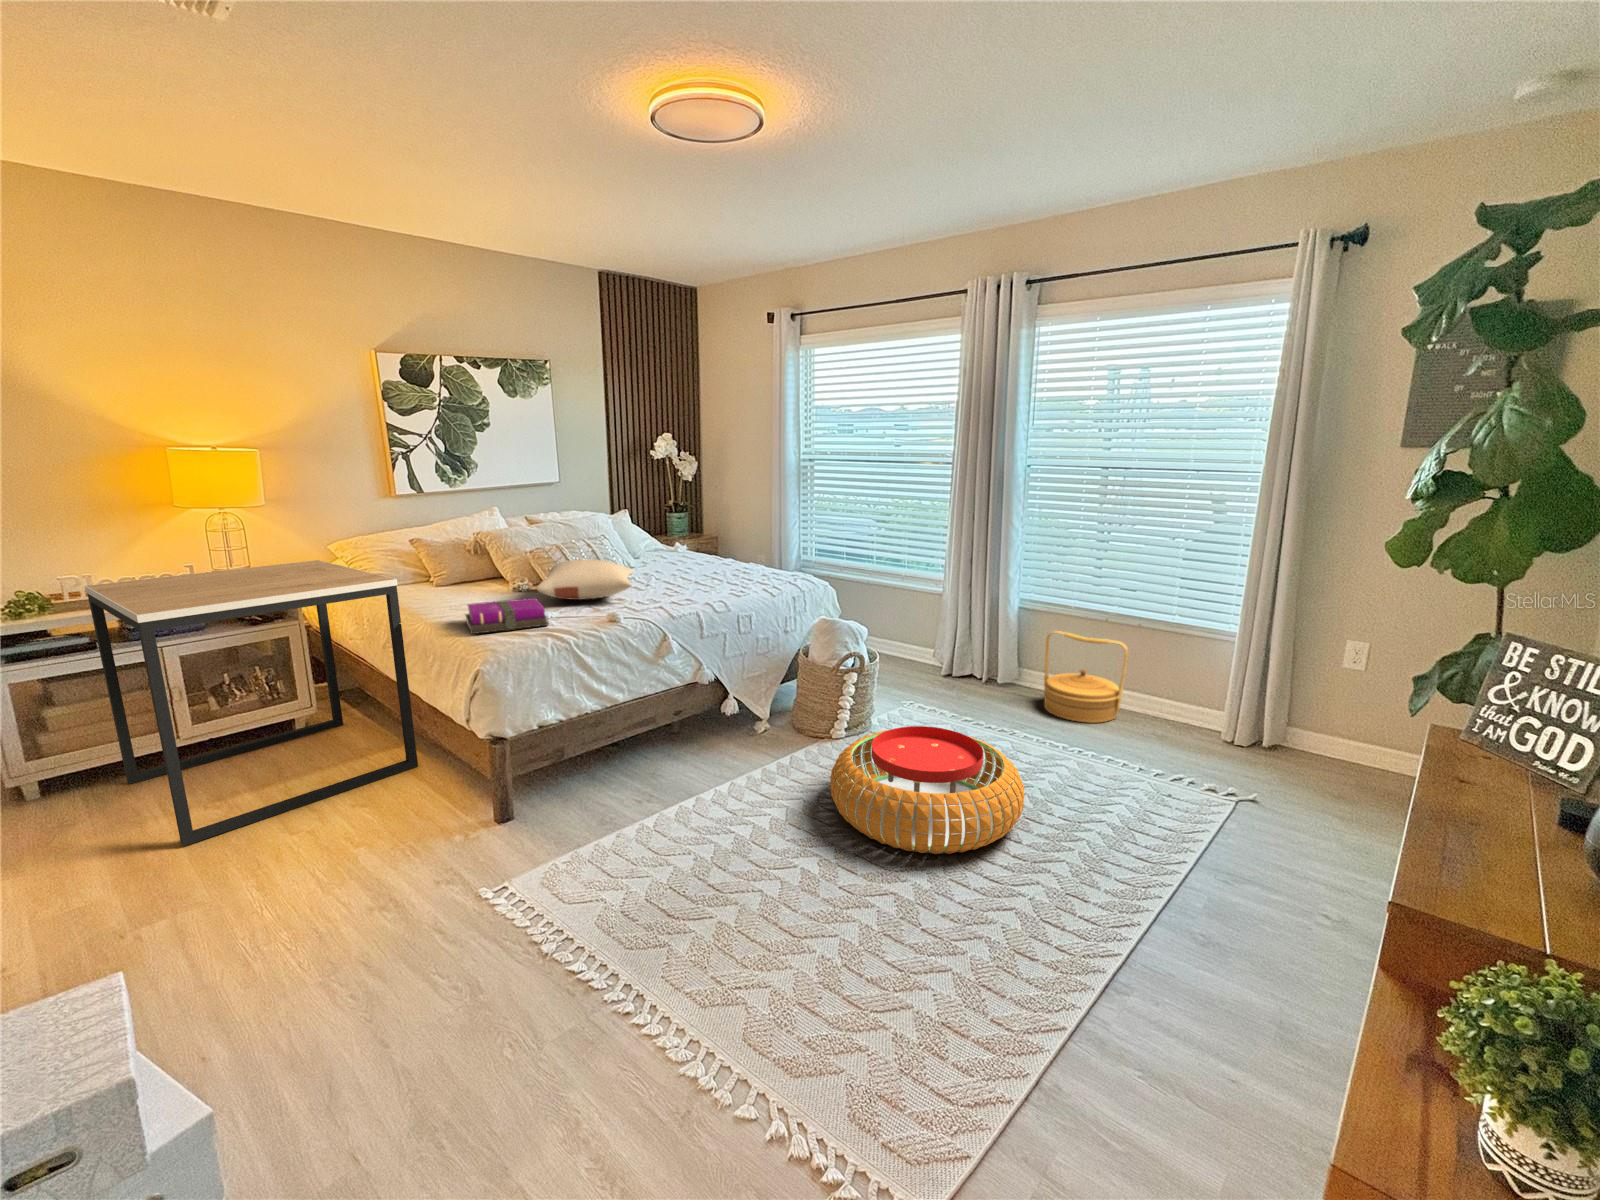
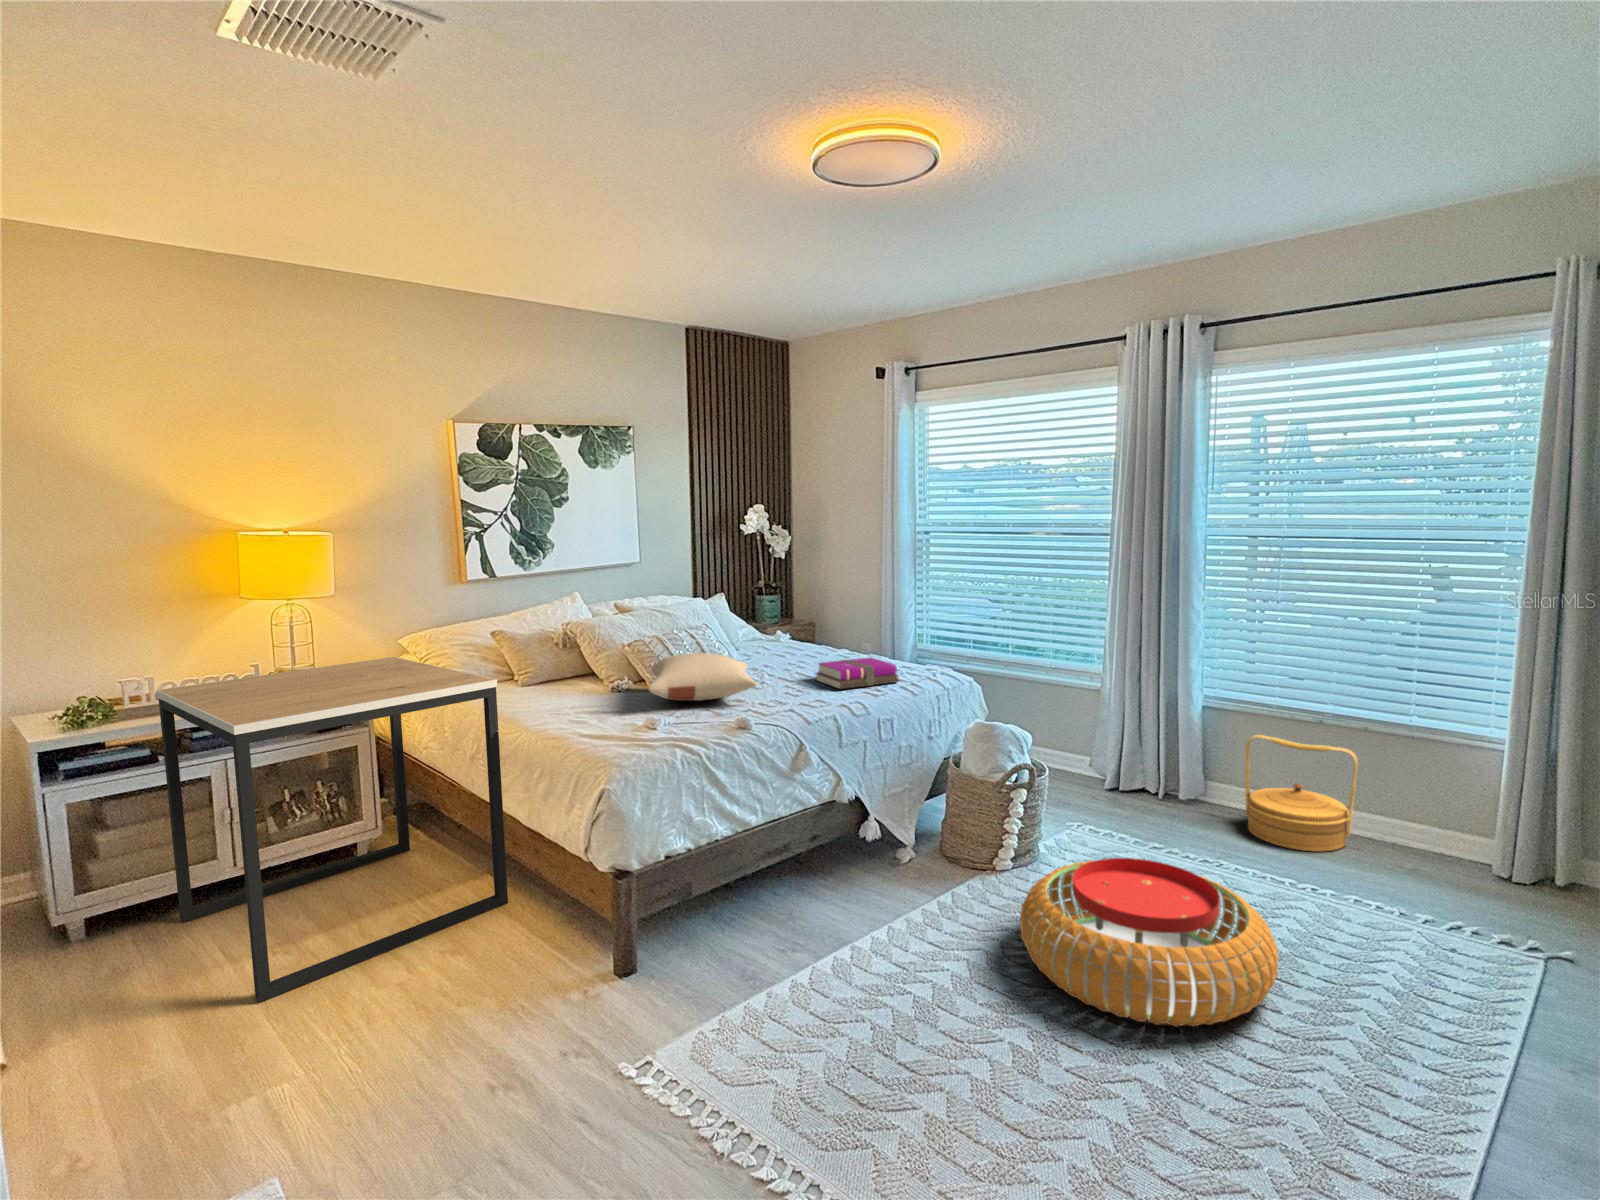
notebook: present [466,598,549,634] -> present [816,657,899,689]

